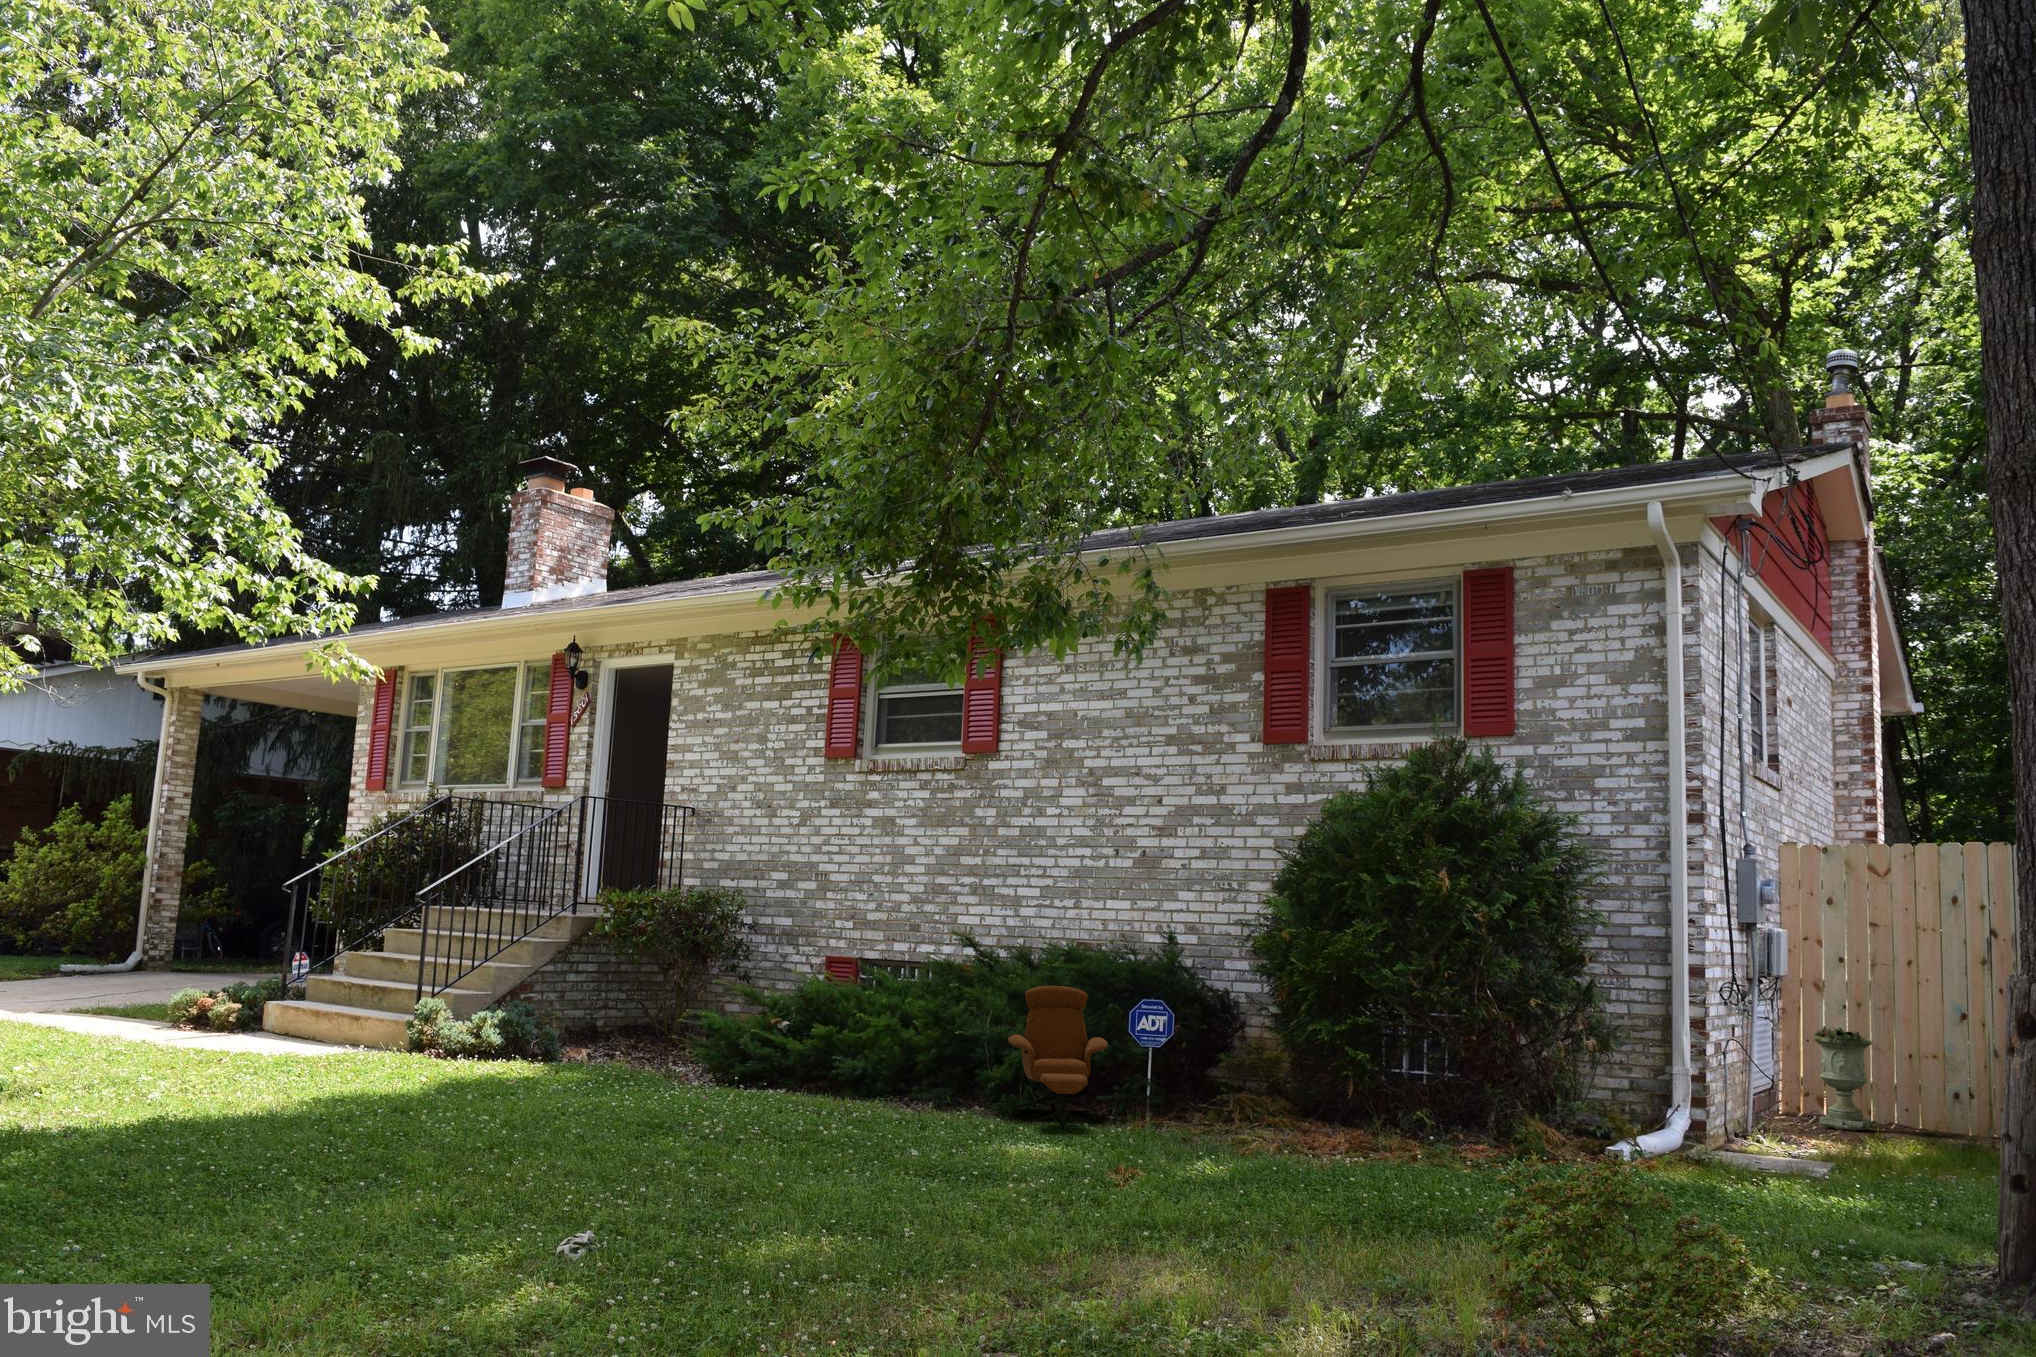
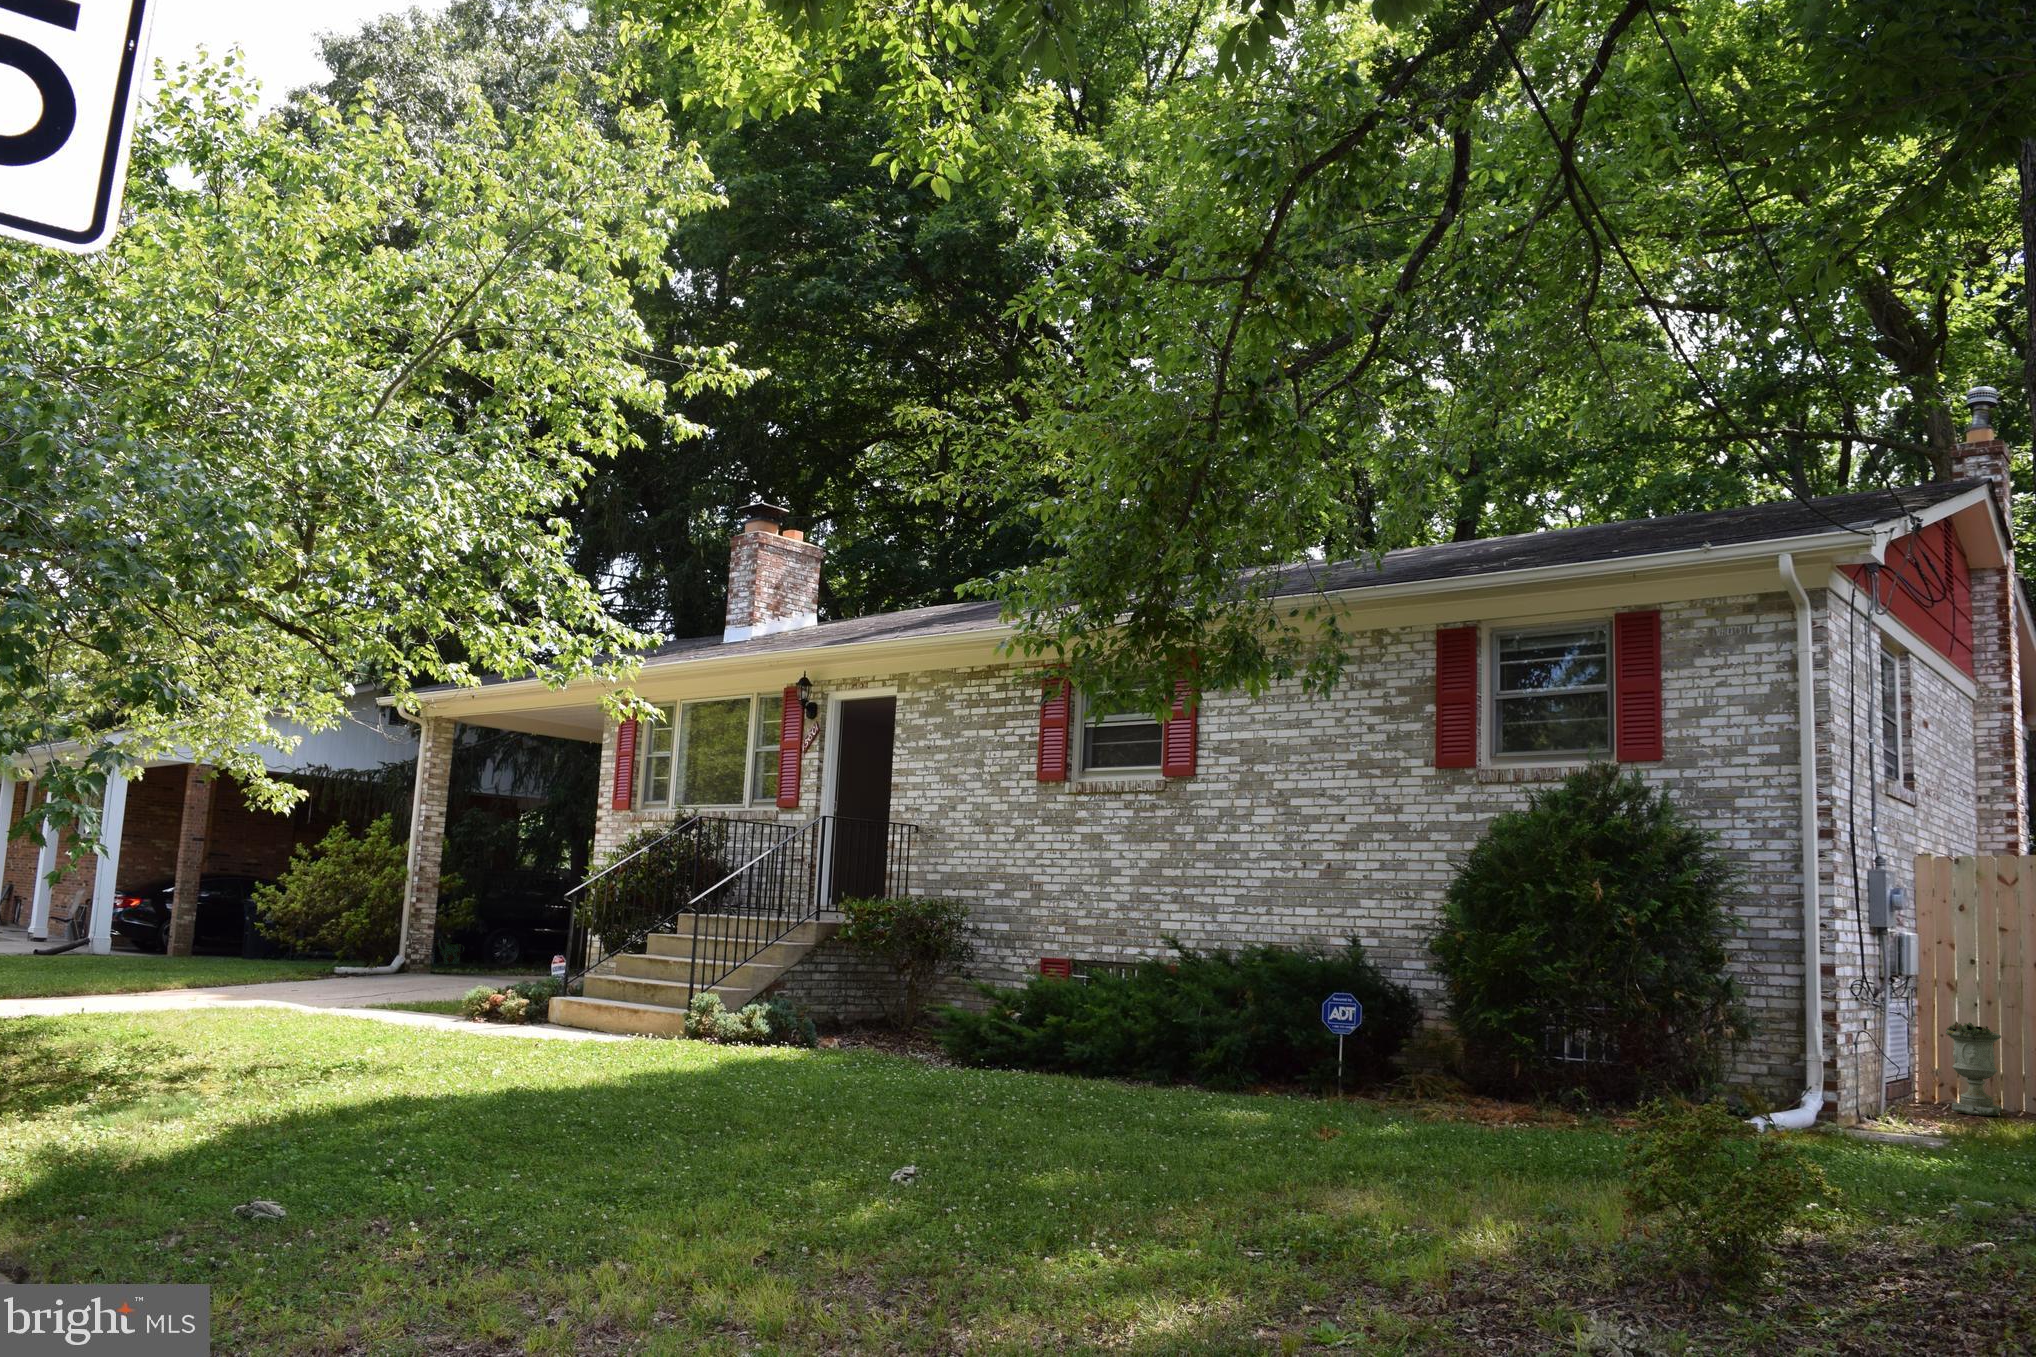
watering can: none [160,939,196,968] -> present [434,940,465,964]
lounge chair: present [1008,986,1108,1129] -> none [1216,981,1303,1101]

